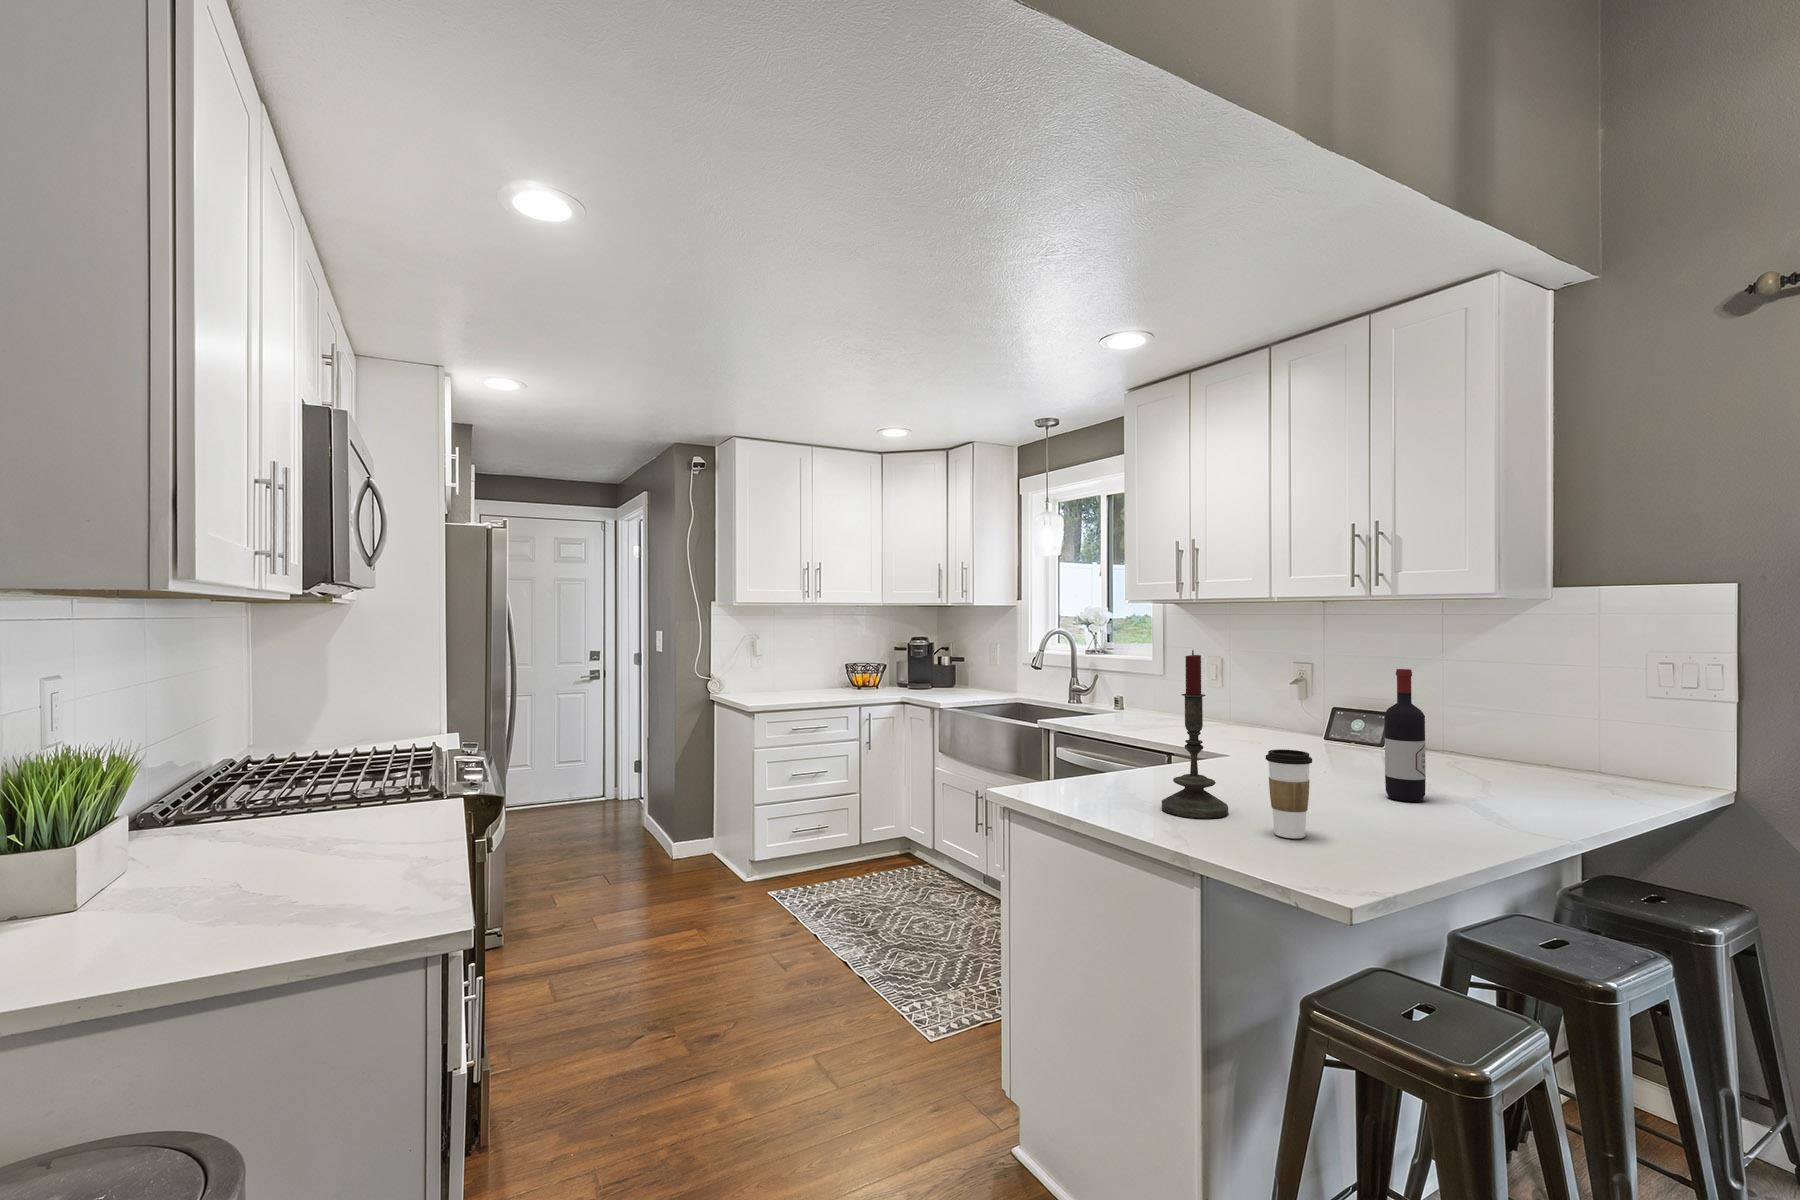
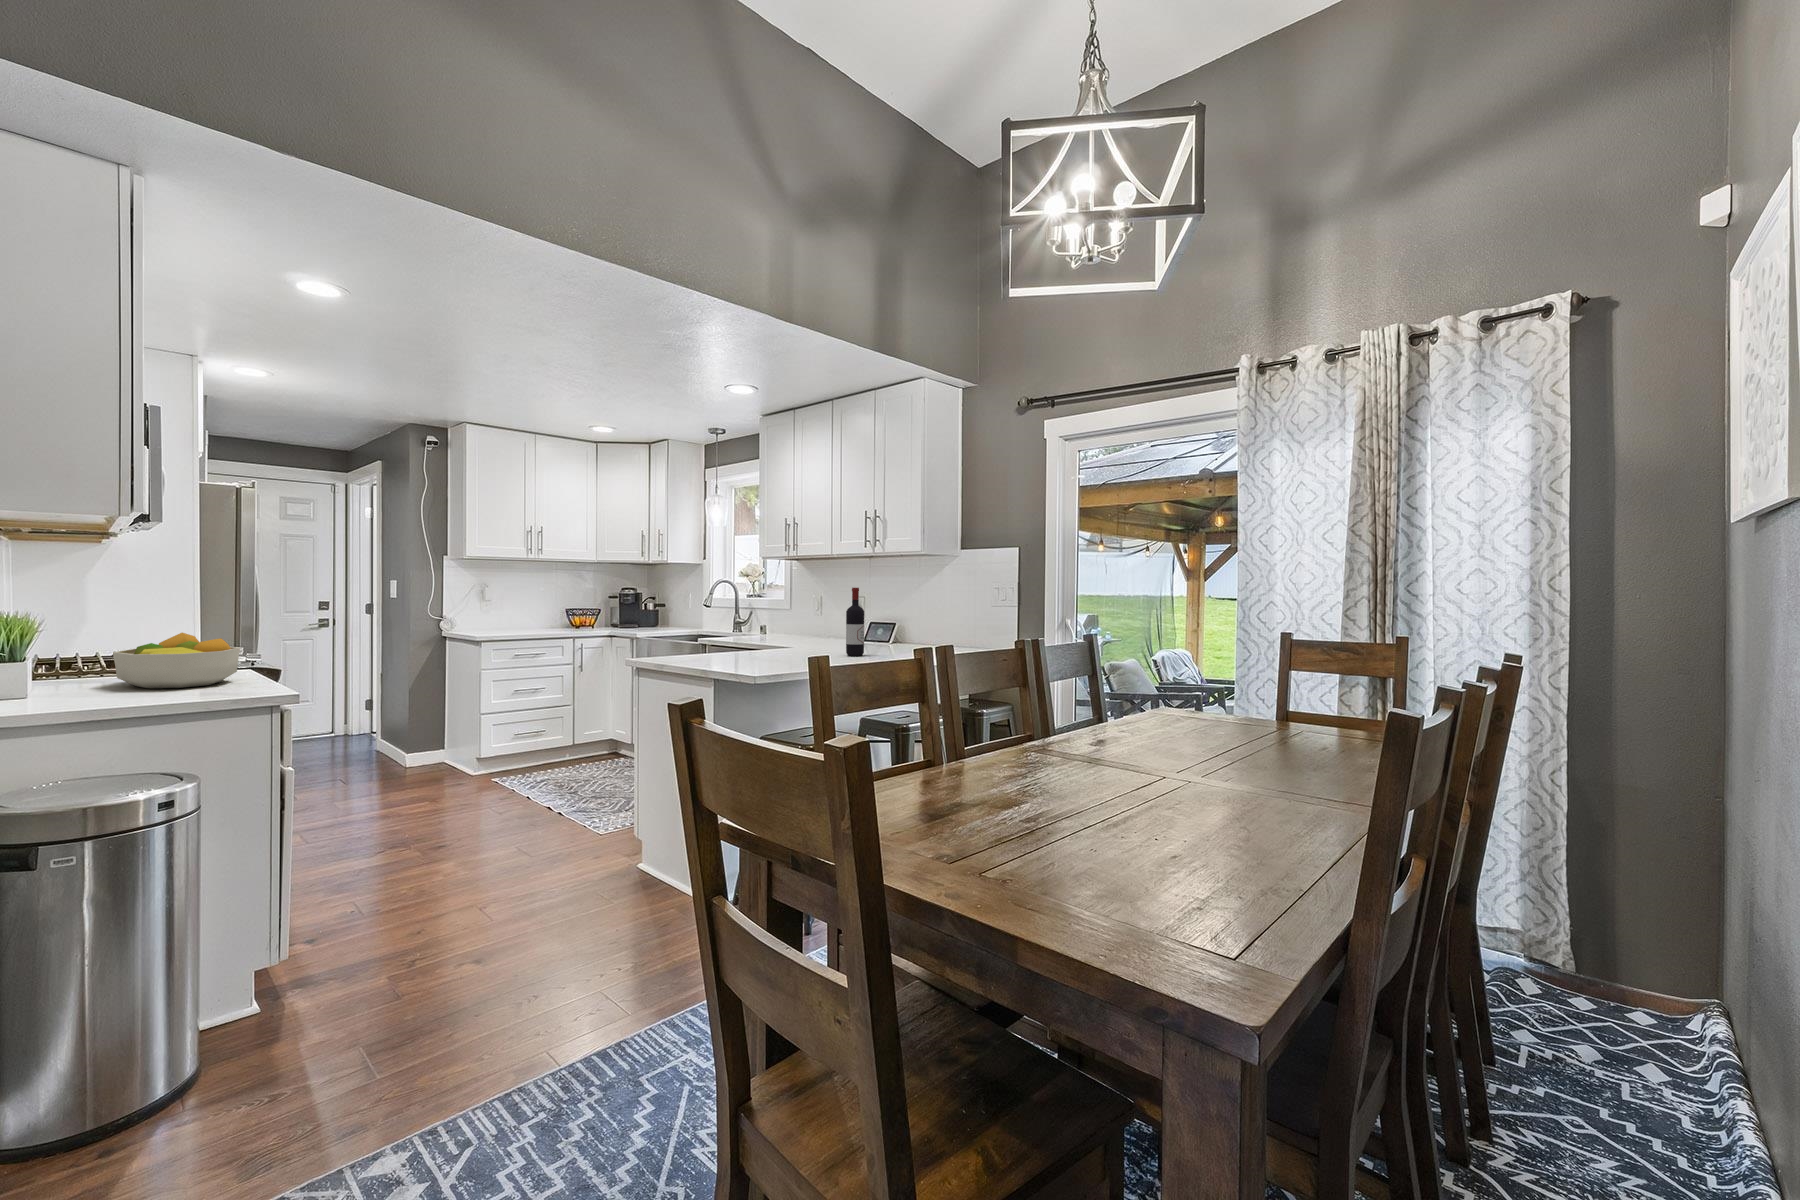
candle: present [1162,650,1228,819] -> none [718,574,752,661]
coffee cup: present [1266,749,1312,838] -> none [759,622,780,664]
fruit bowl: none [144,795,368,935] -> present [113,633,240,688]

